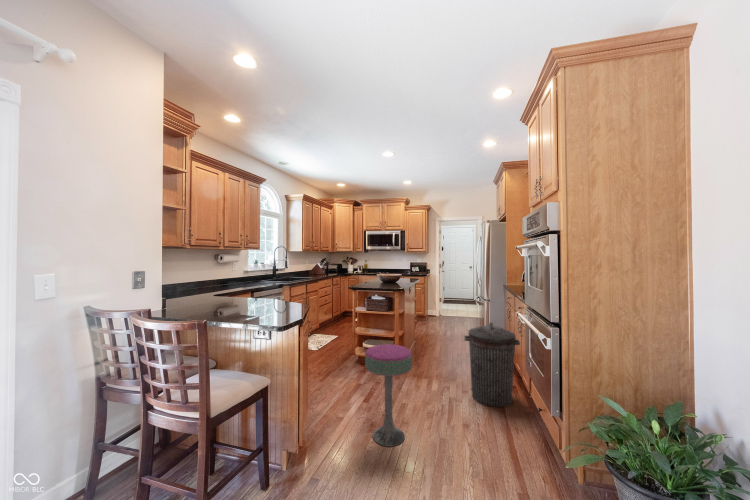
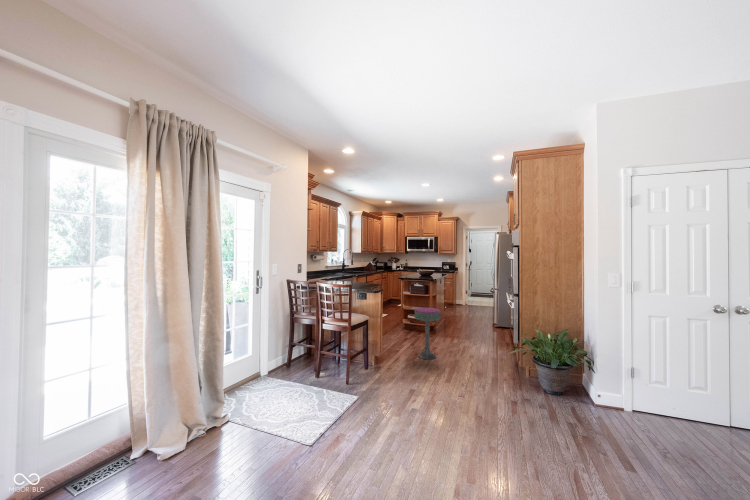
trash can: present [465,323,520,407] -> none [474,300,509,350]

